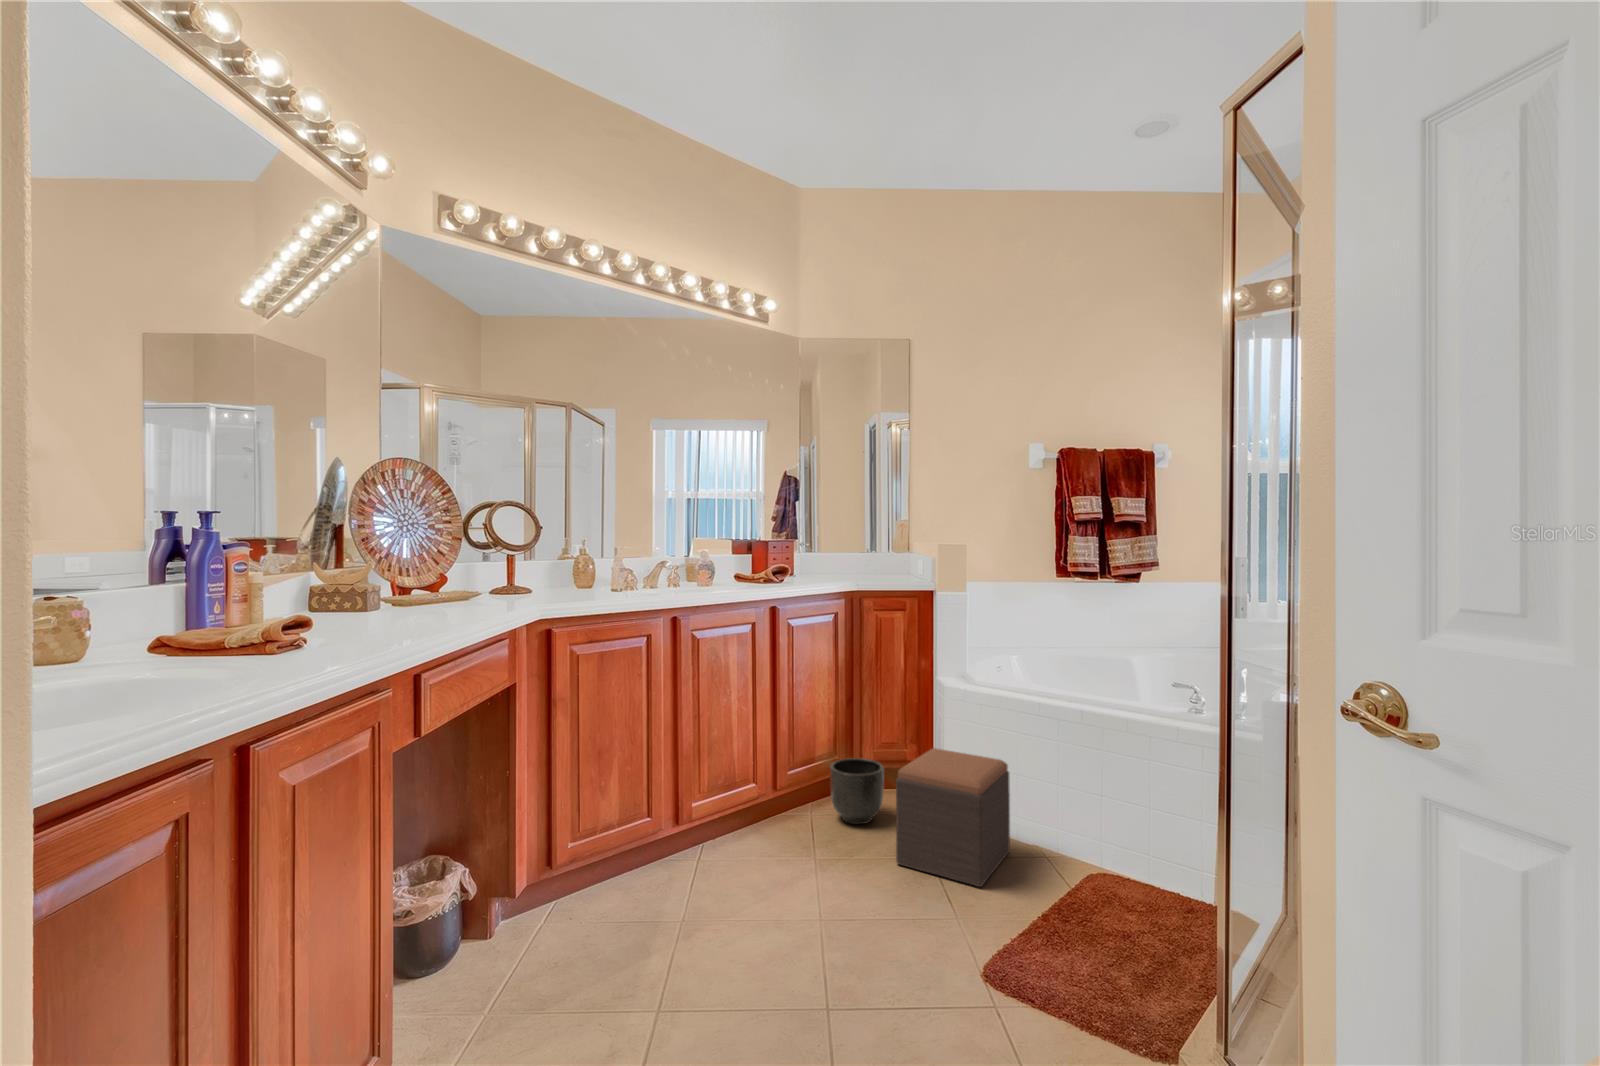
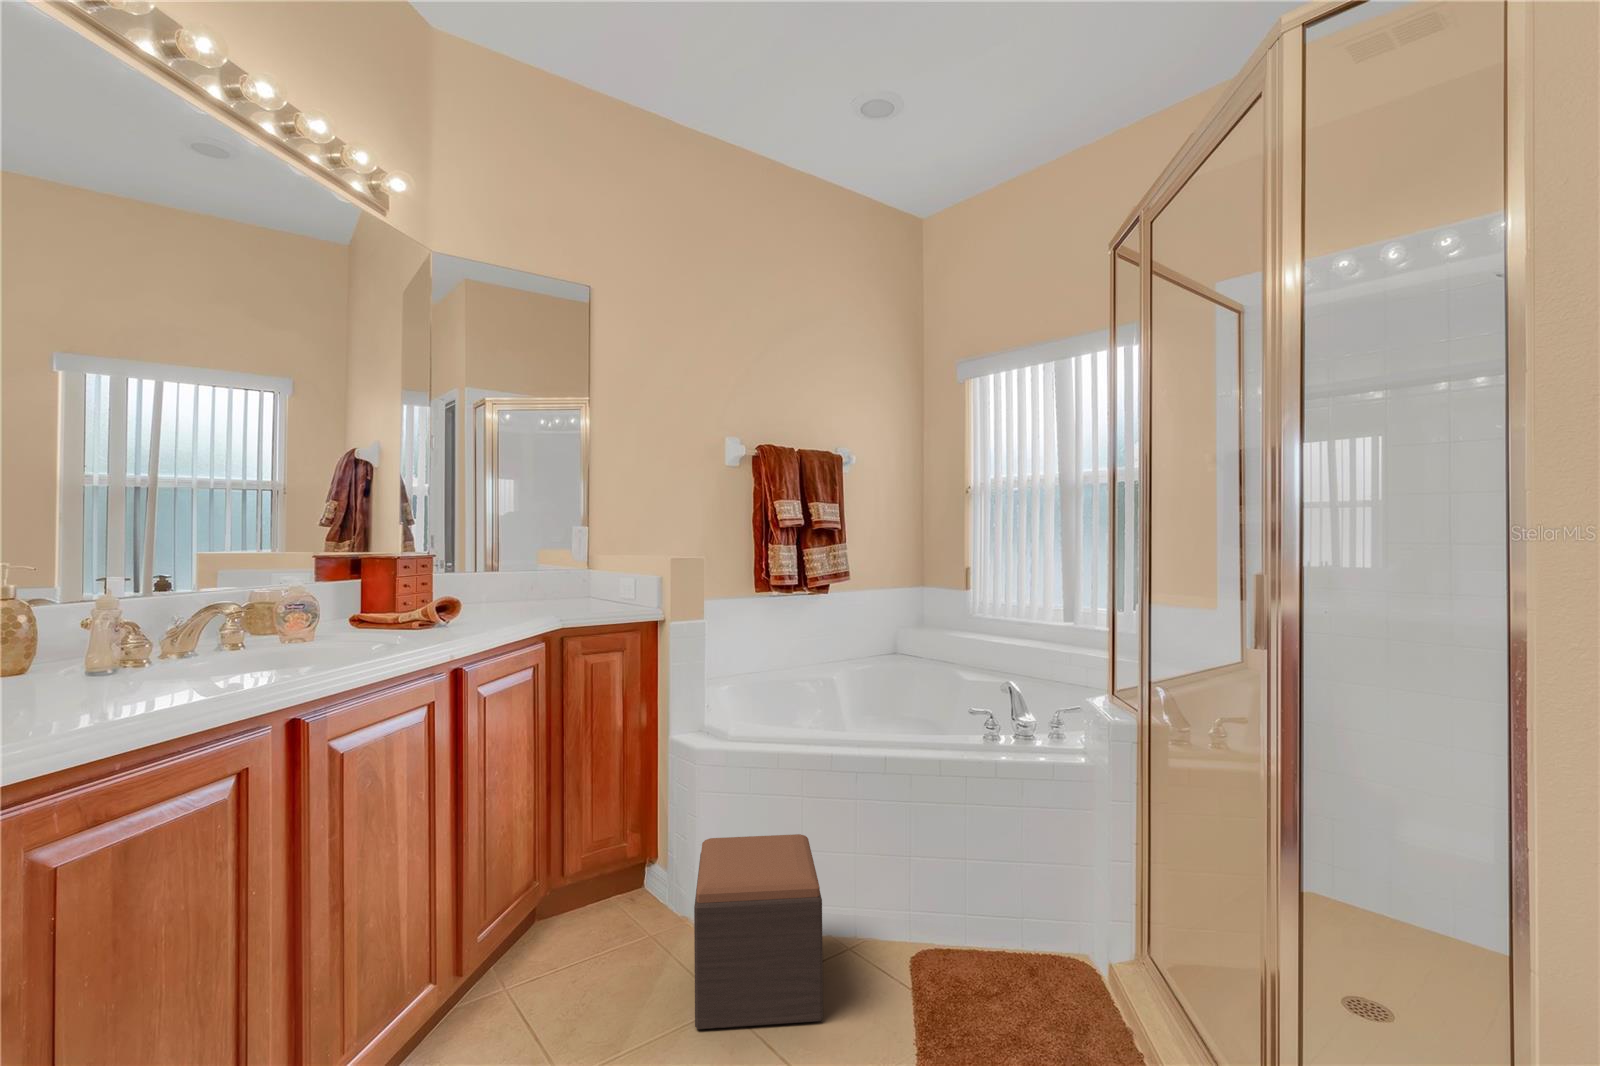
planter: present [830,758,884,824] -> none [546,873,630,982]

